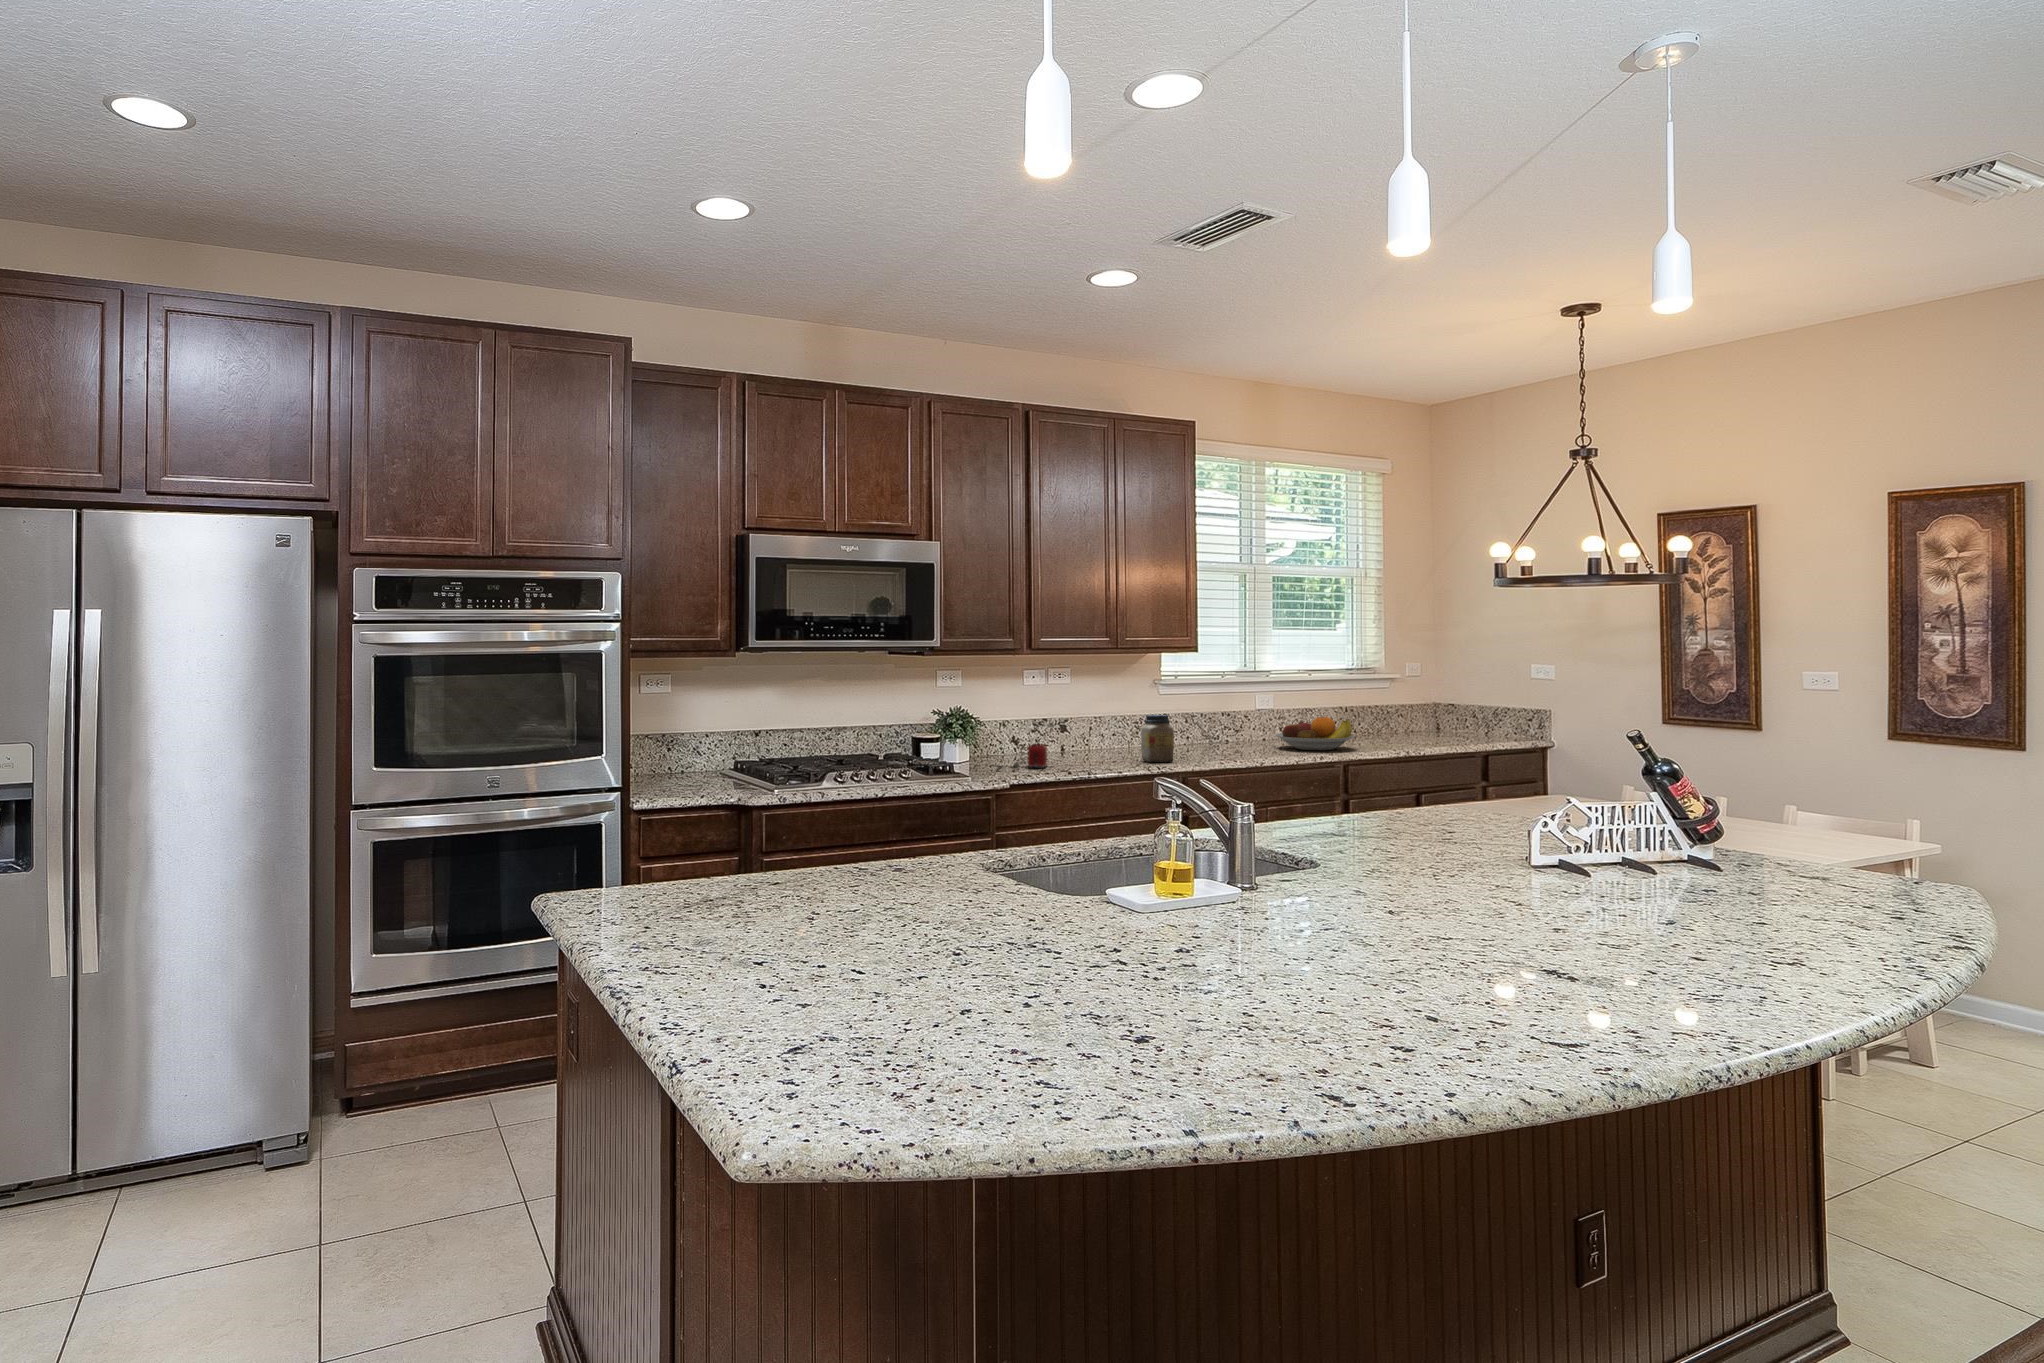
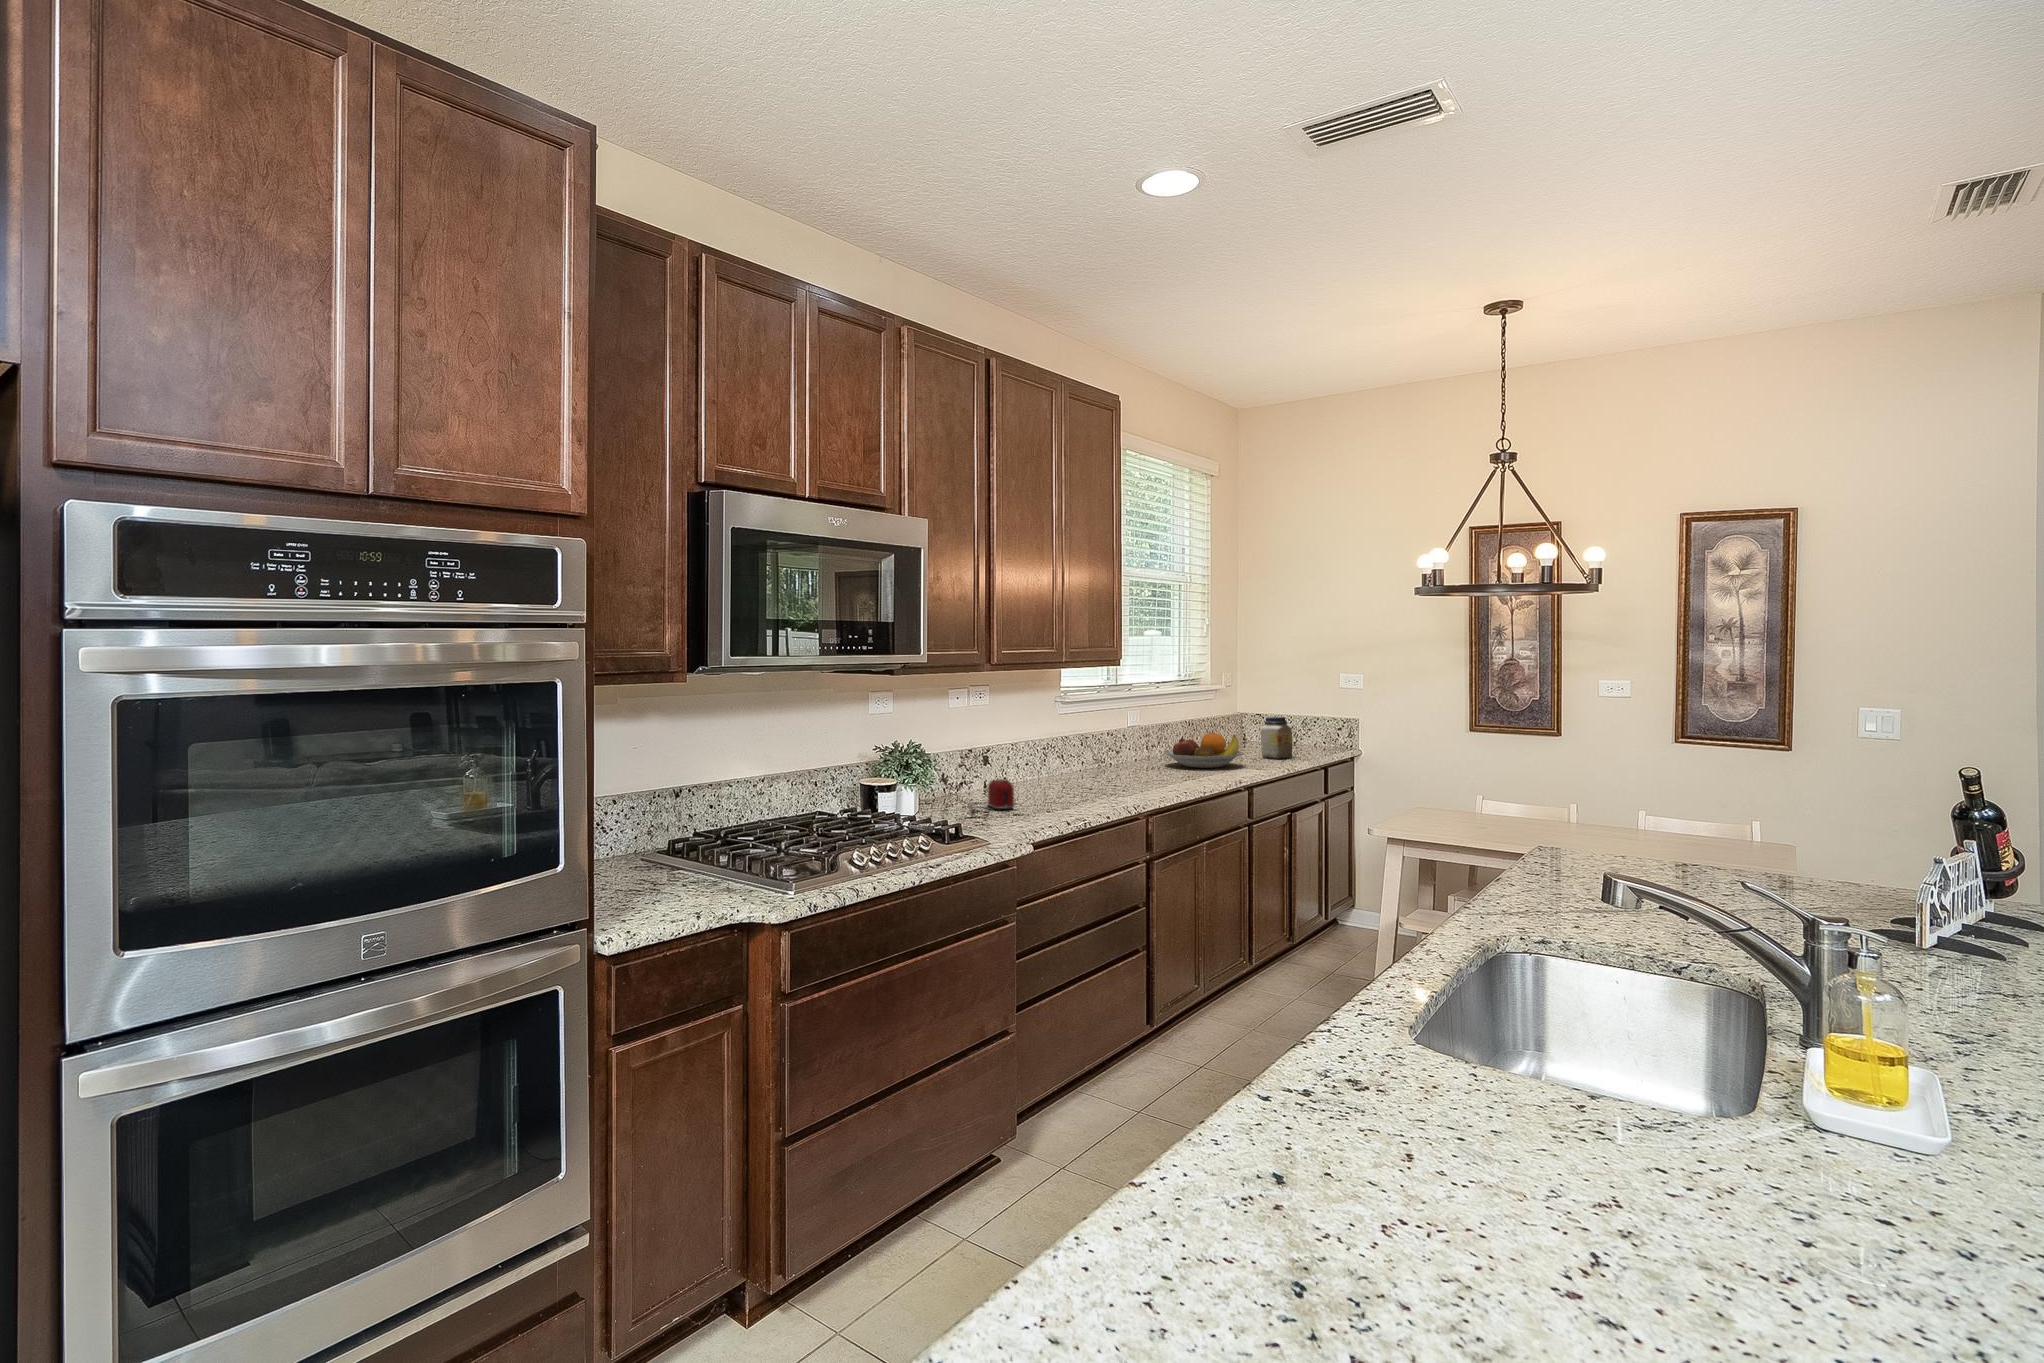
jar: present [1141,715,1174,762] -> present [1261,717,1293,759]

